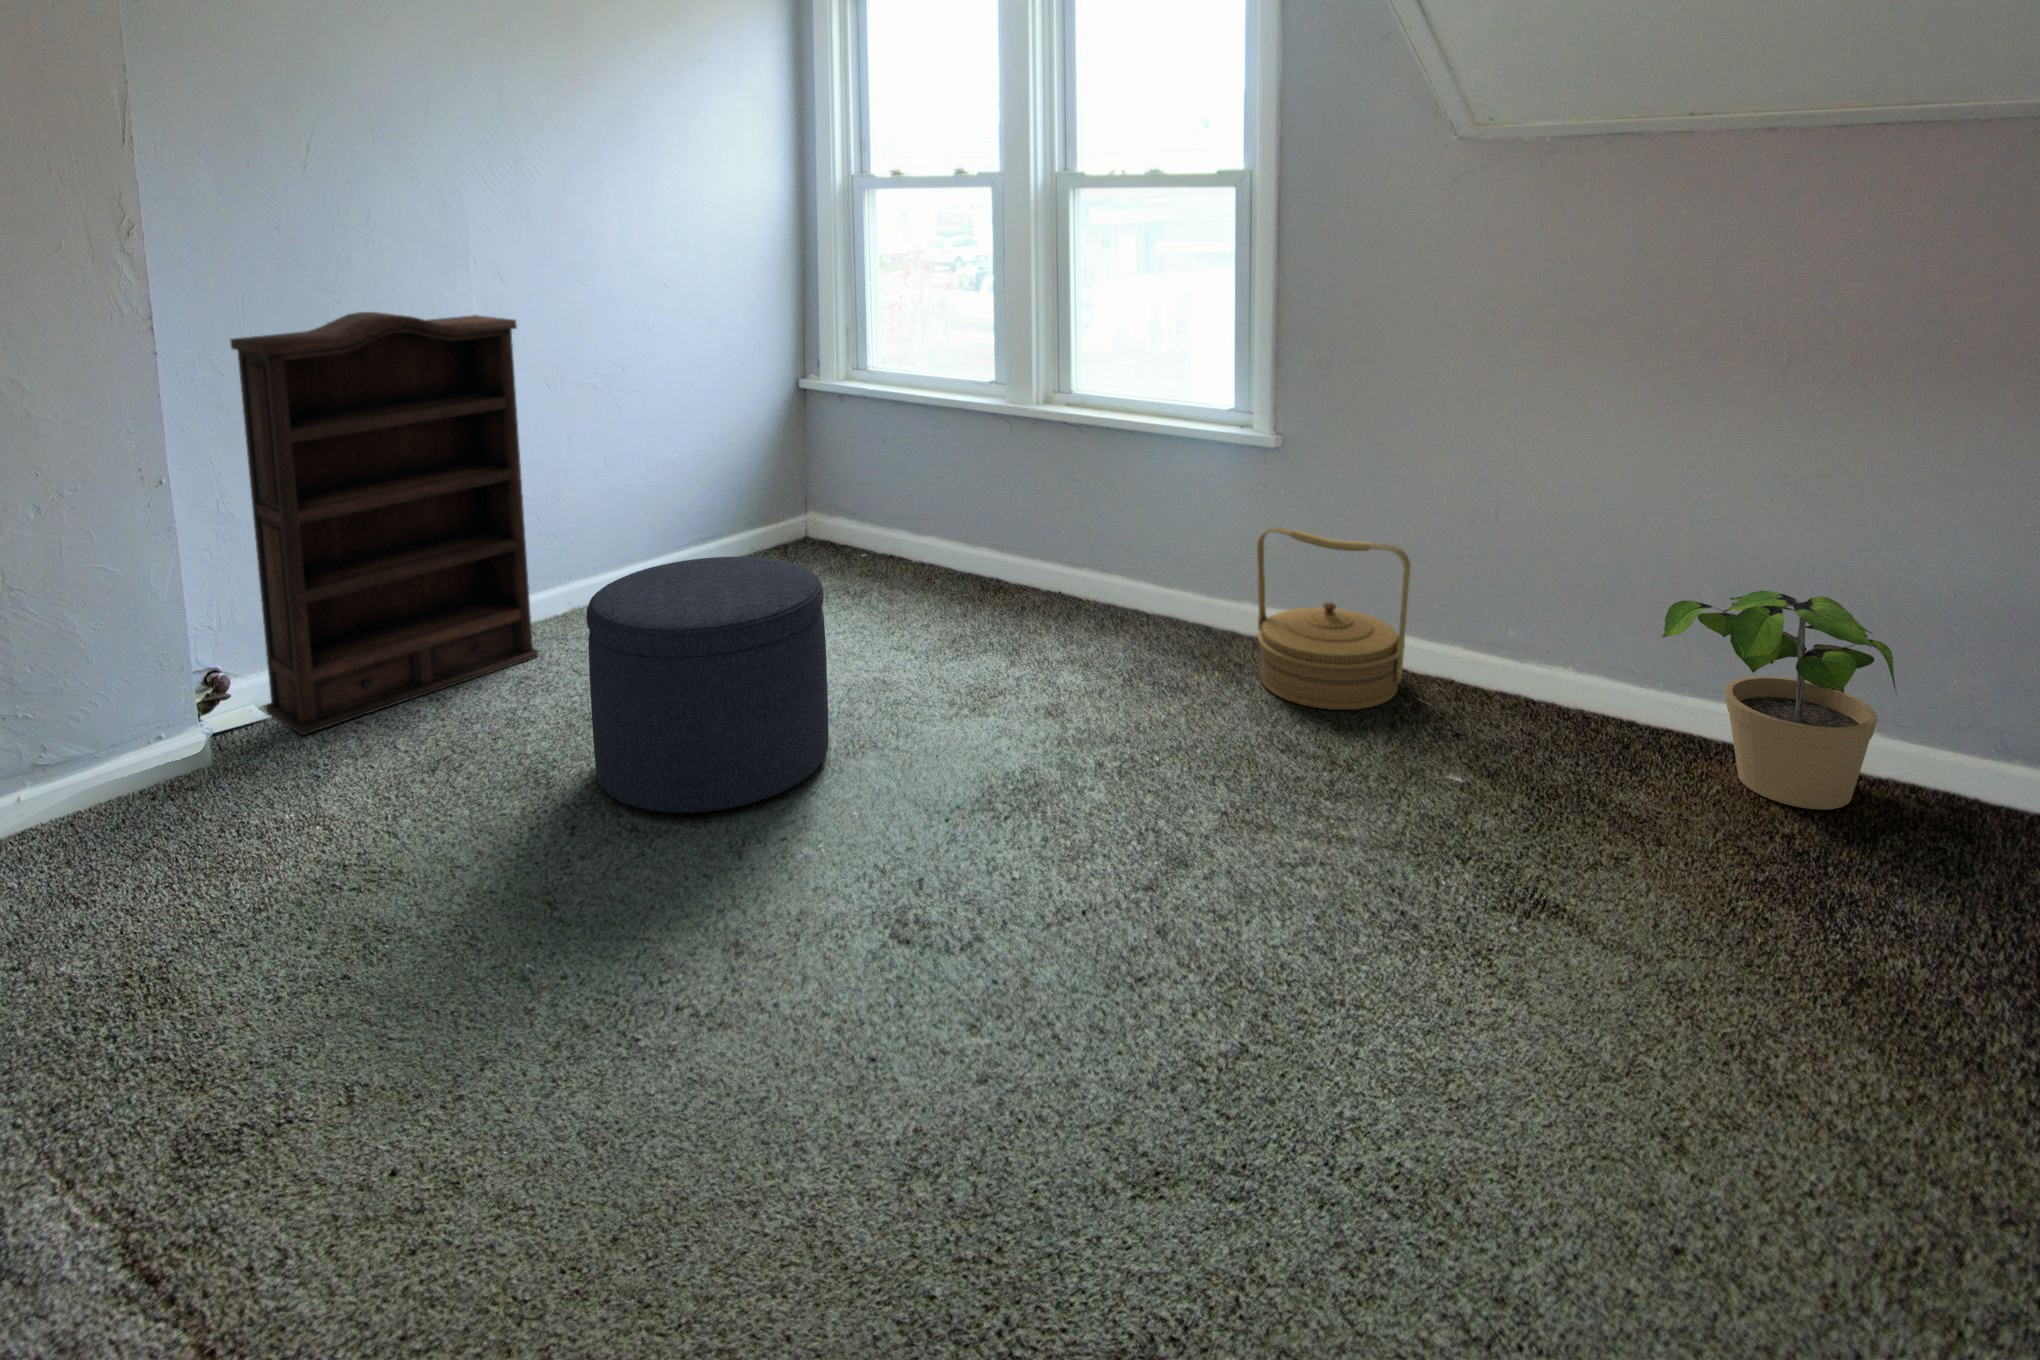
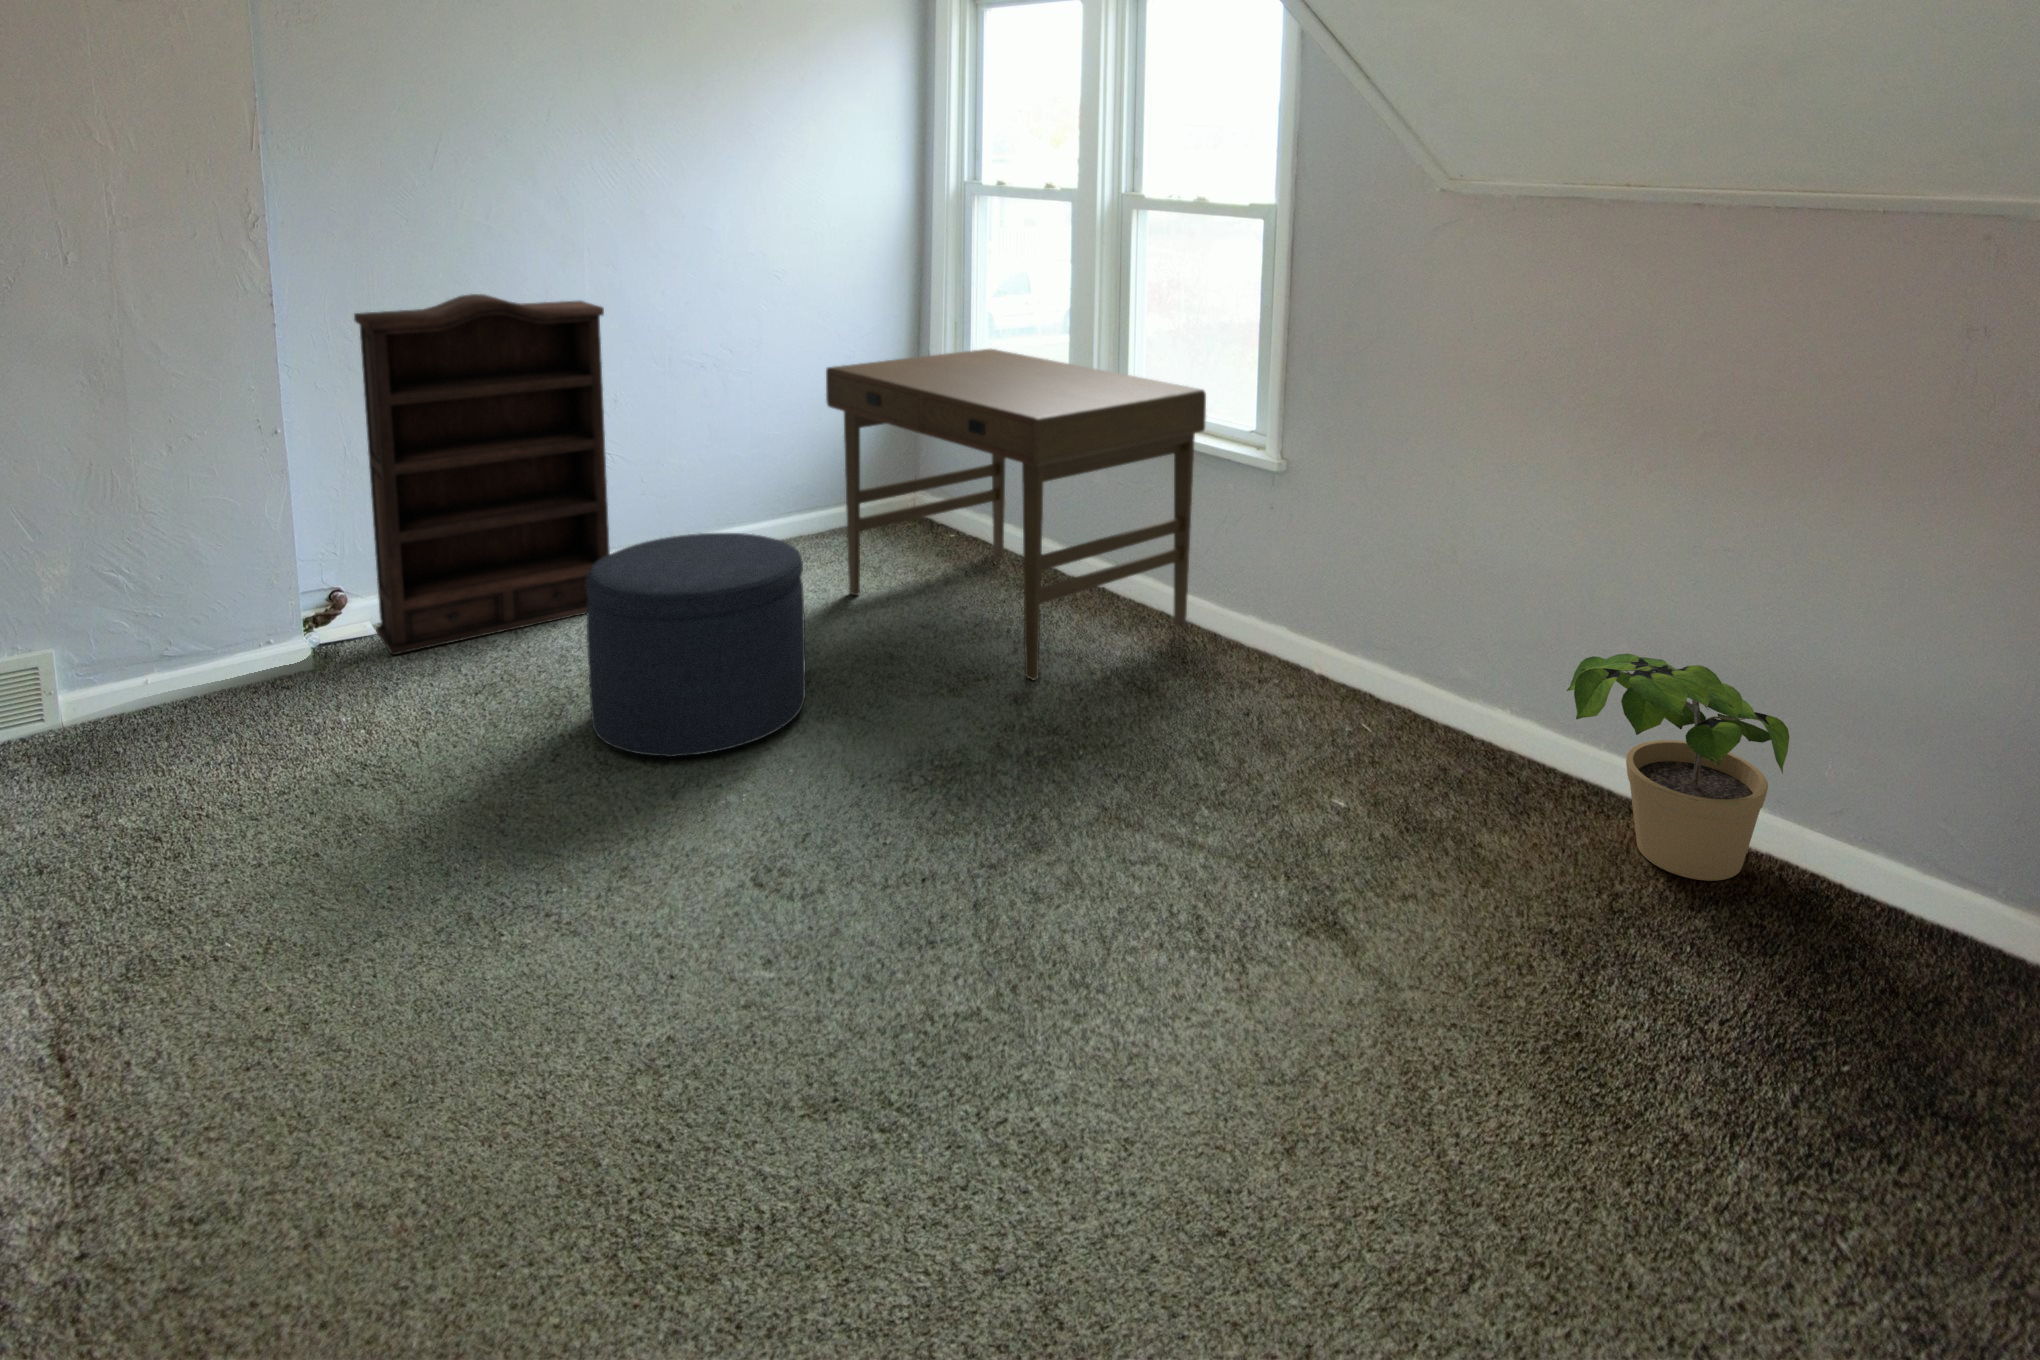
desk: none [760,348,1183,688] -> present [826,349,1206,680]
woven basket: present [1257,527,1410,710] -> none [1231,547,1369,731]

